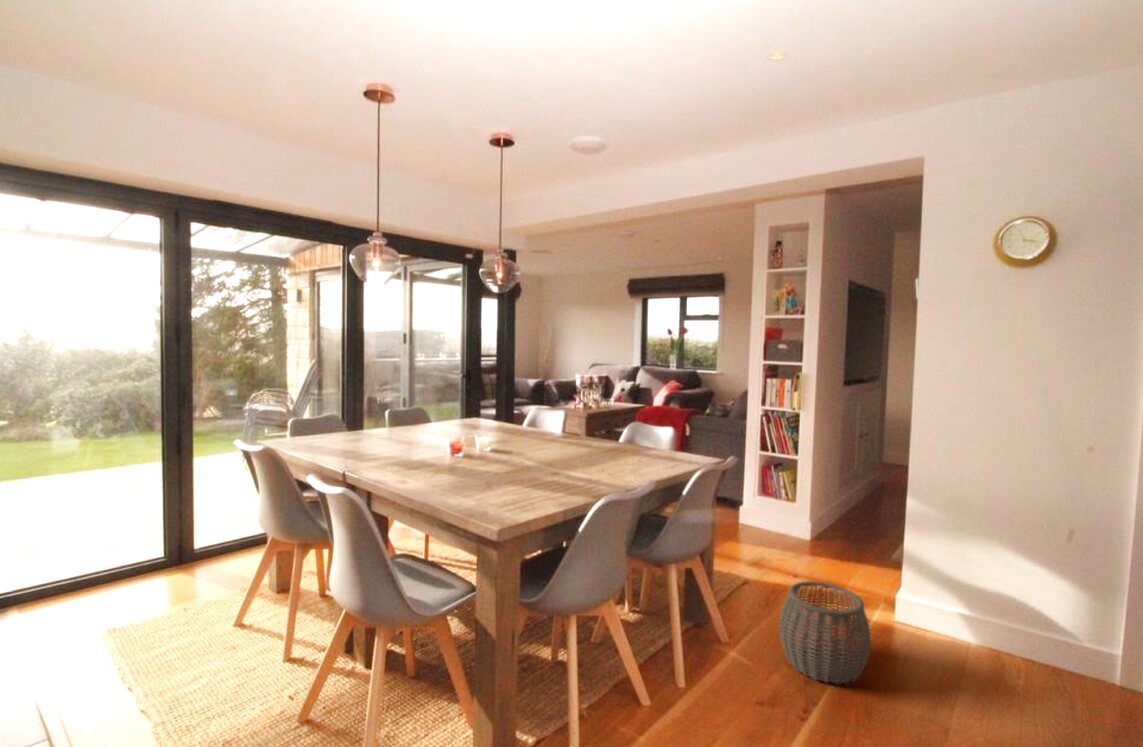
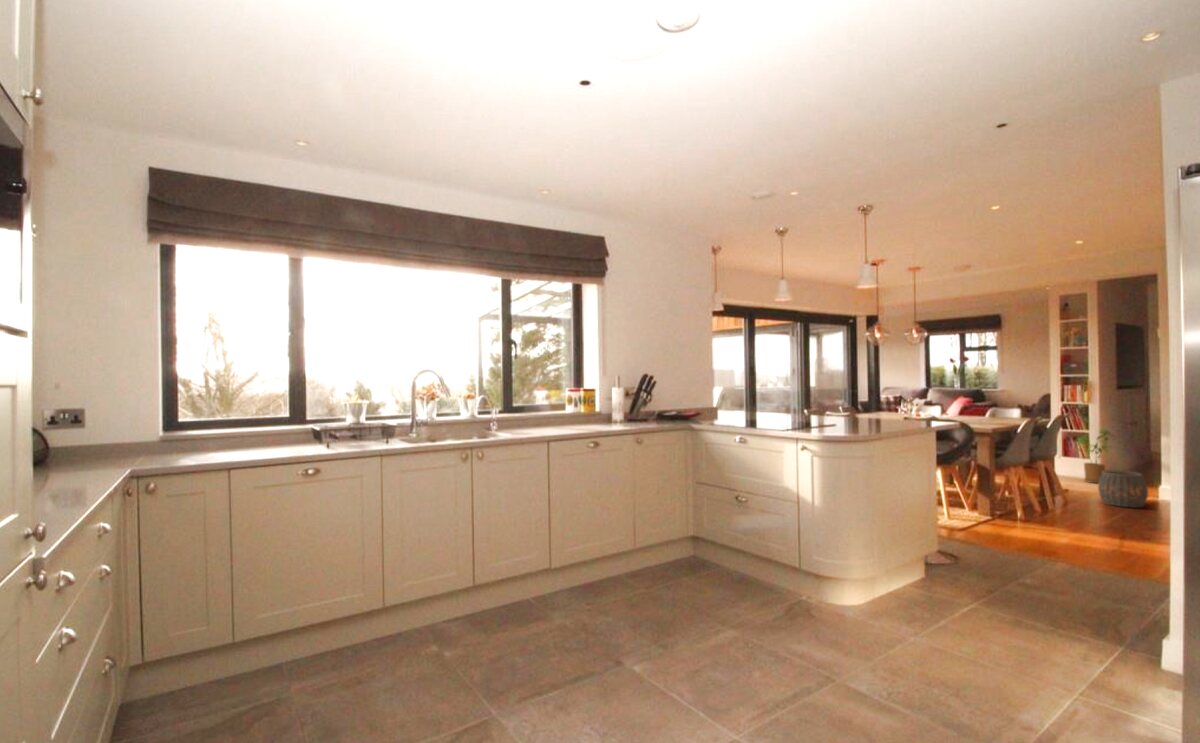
house plant: none [774,462,834,560] -> present [1078,429,1116,483]

